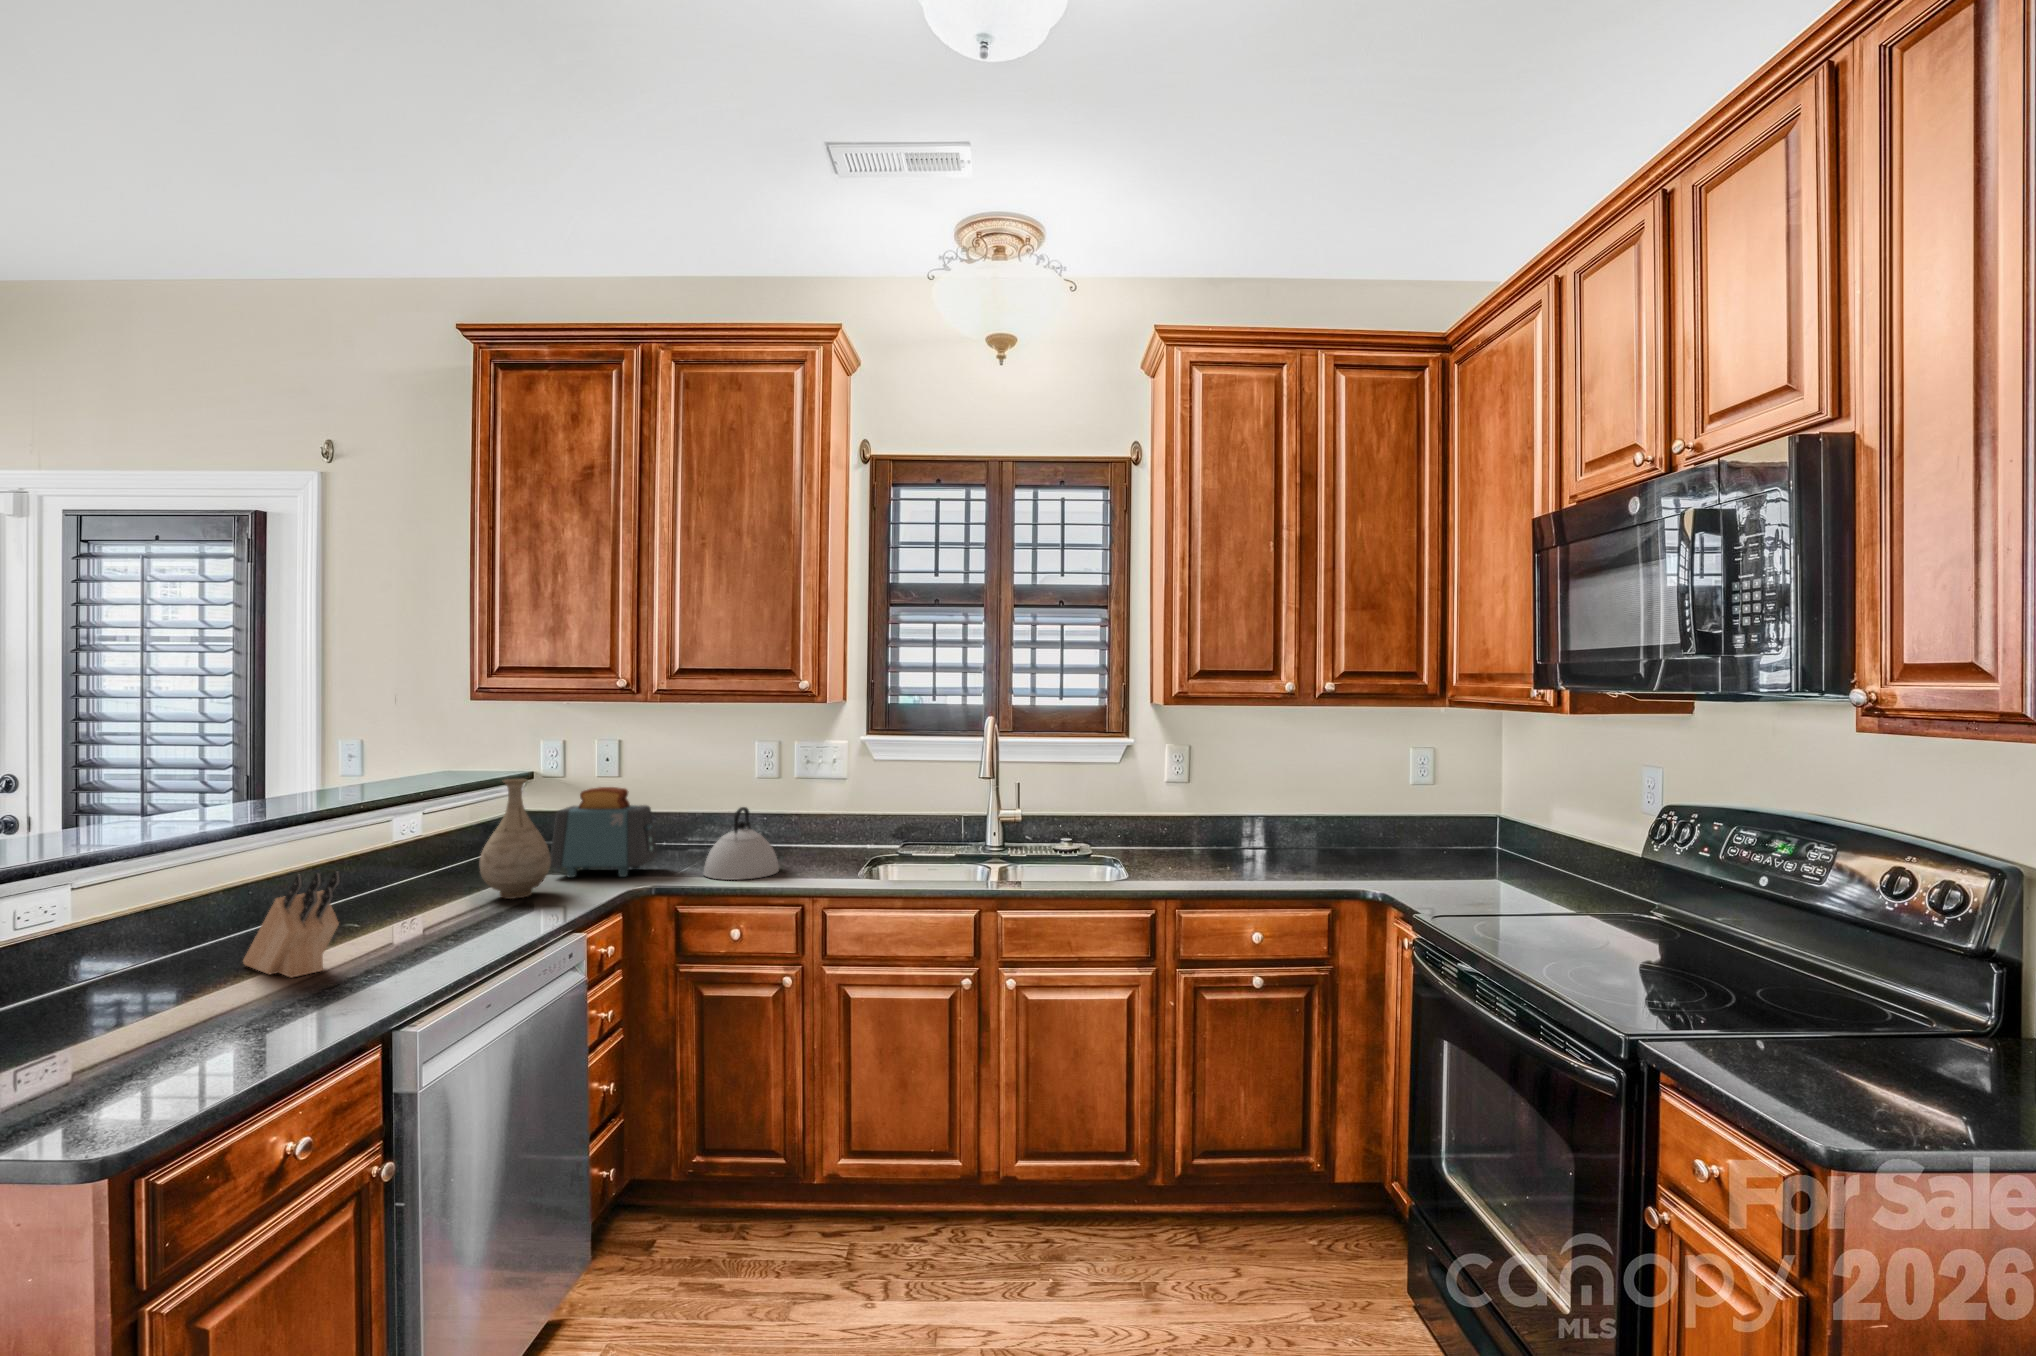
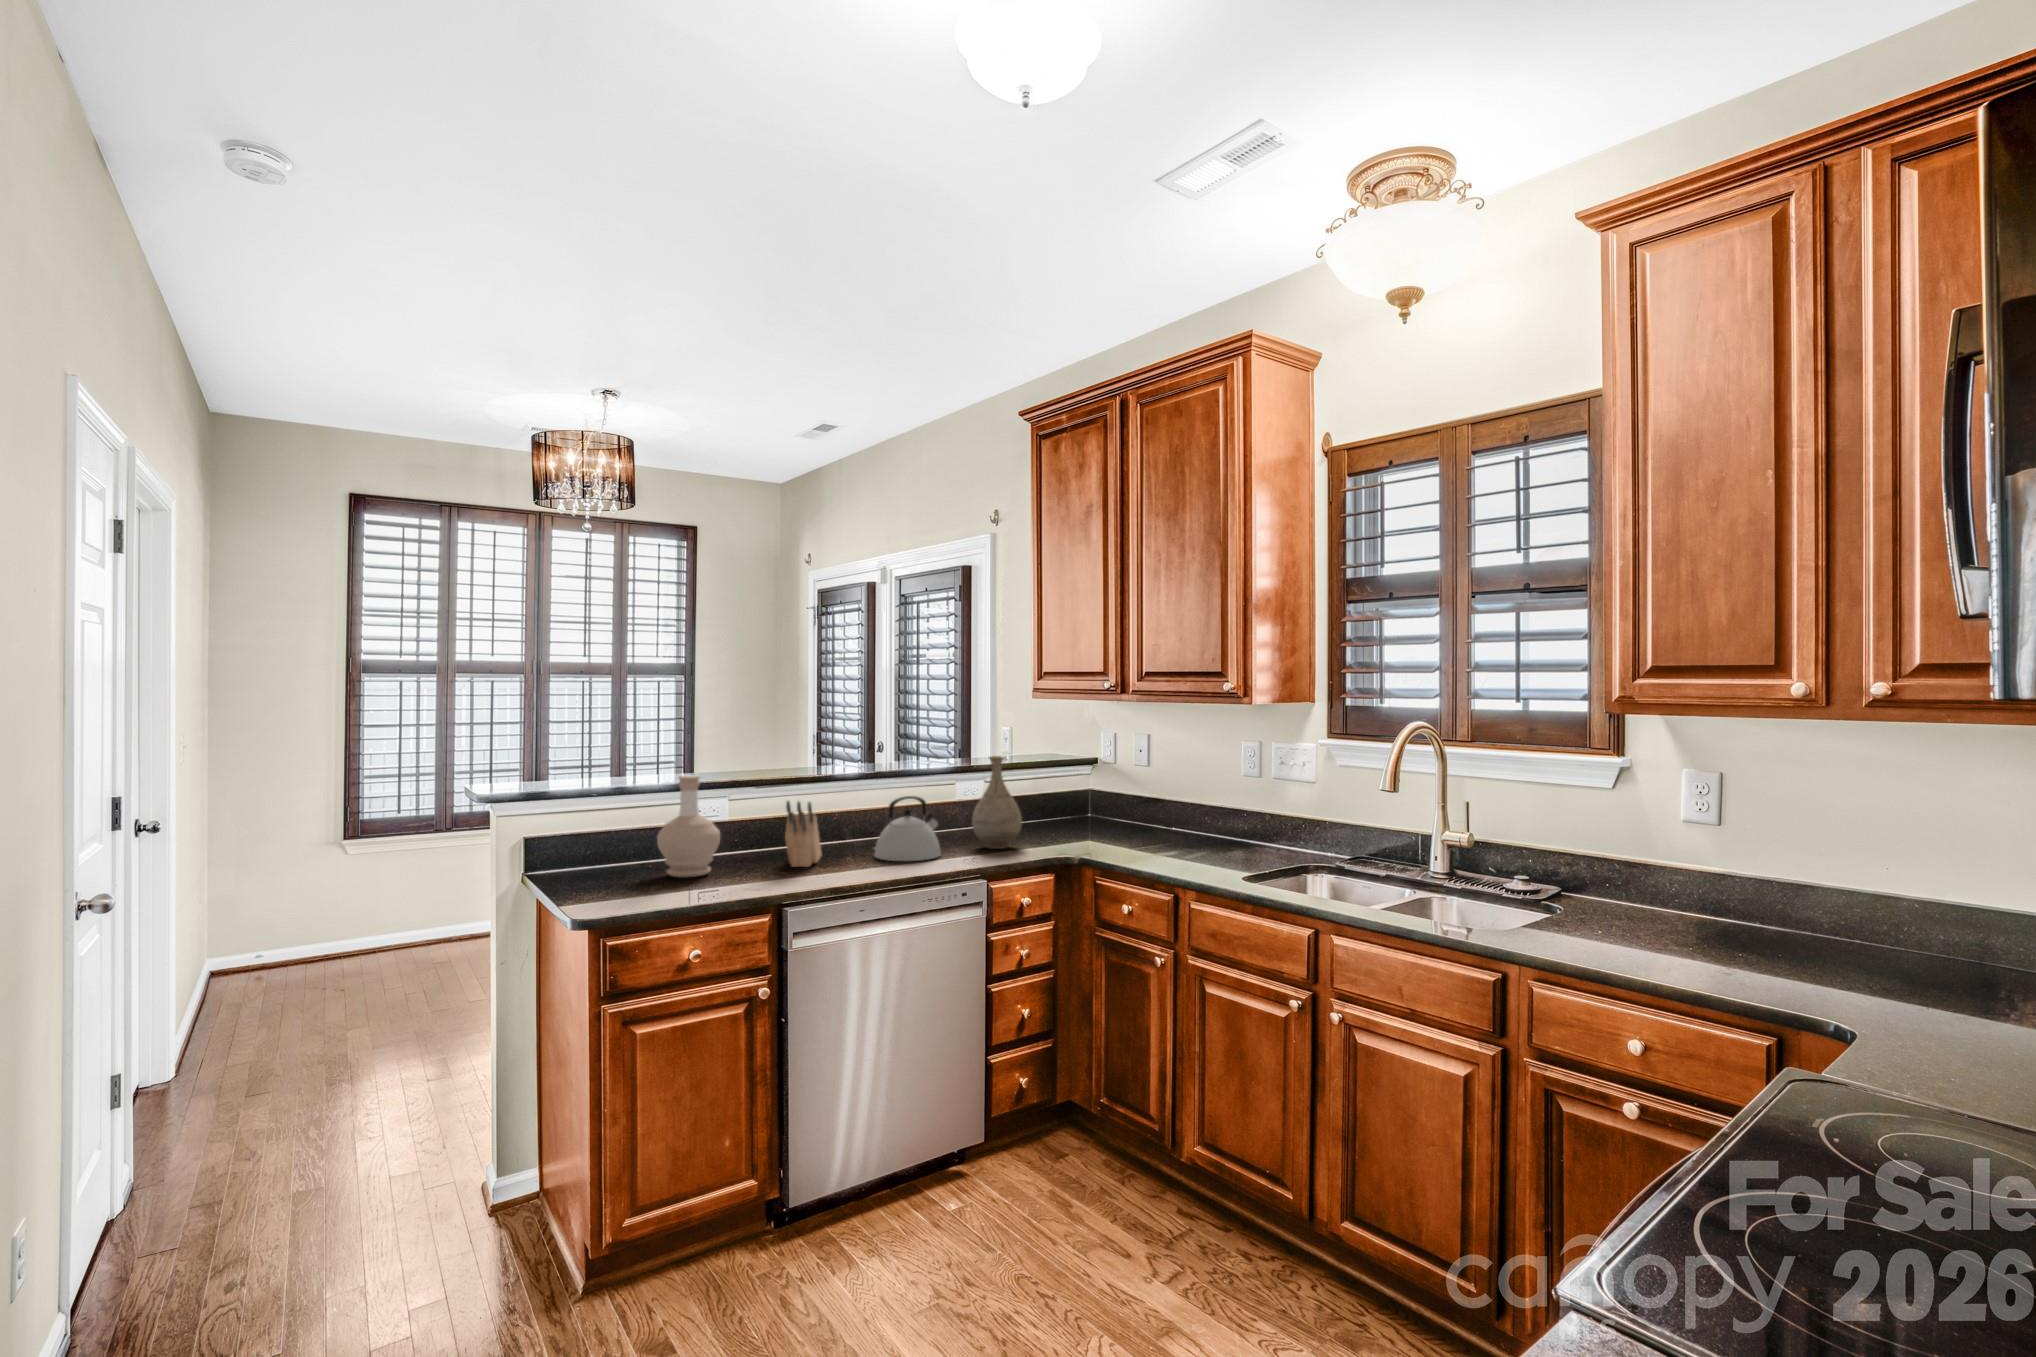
toaster: present [550,787,657,878] -> none [1045,771,1127,848]
kettle: present [704,807,779,880] -> present [874,796,941,861]
bottle: none [52,855,193,1041] -> present [657,775,720,877]

